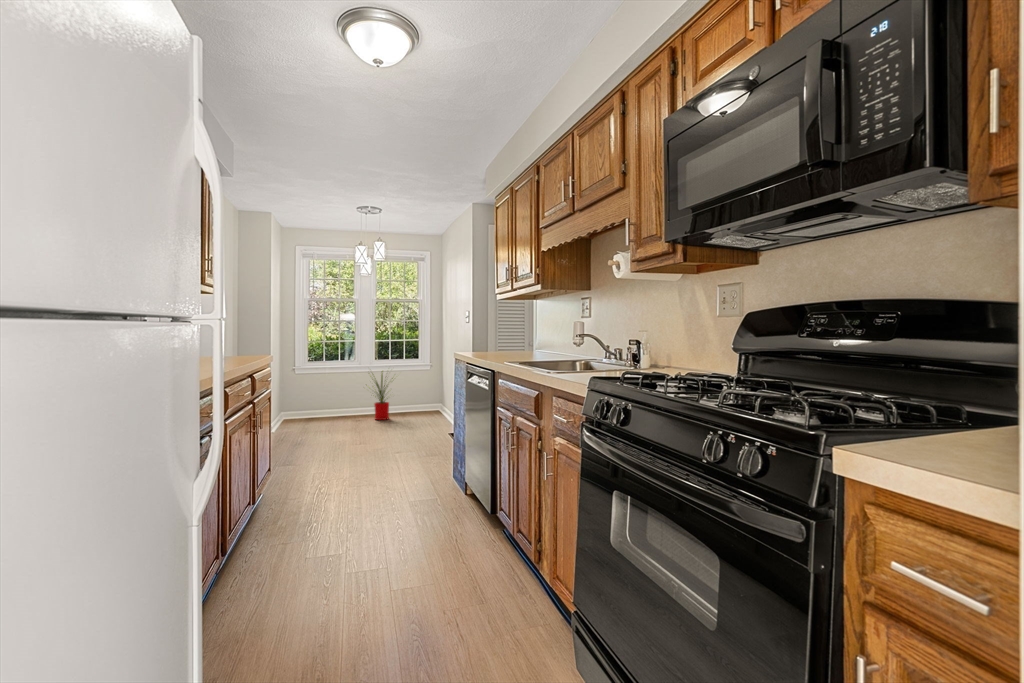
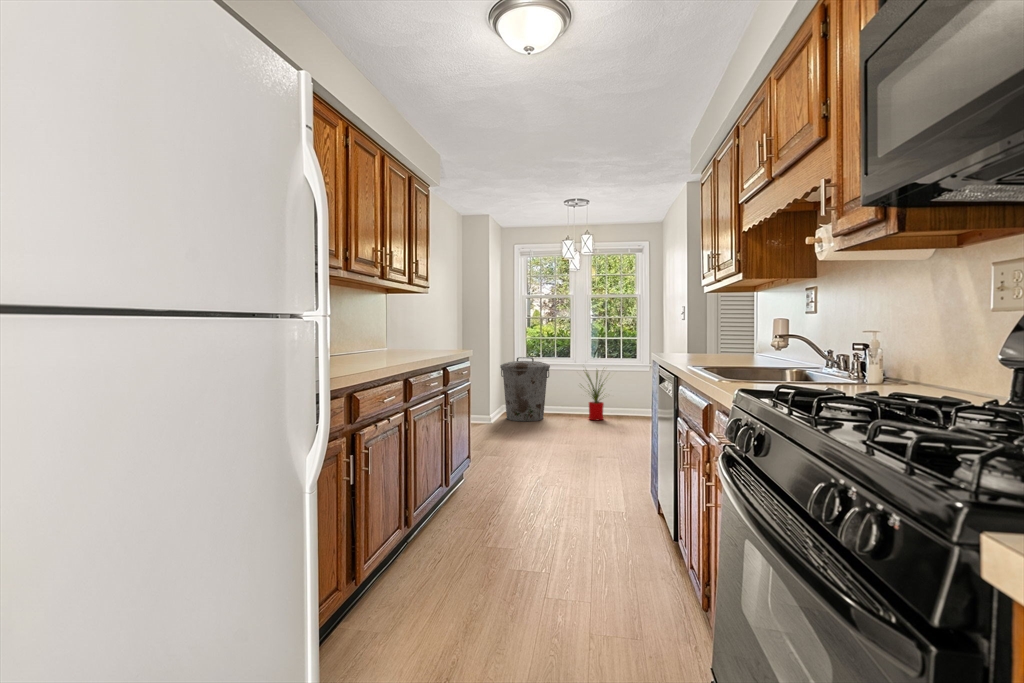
trash can: none [280,361,334,427] -> present [500,357,550,421]

